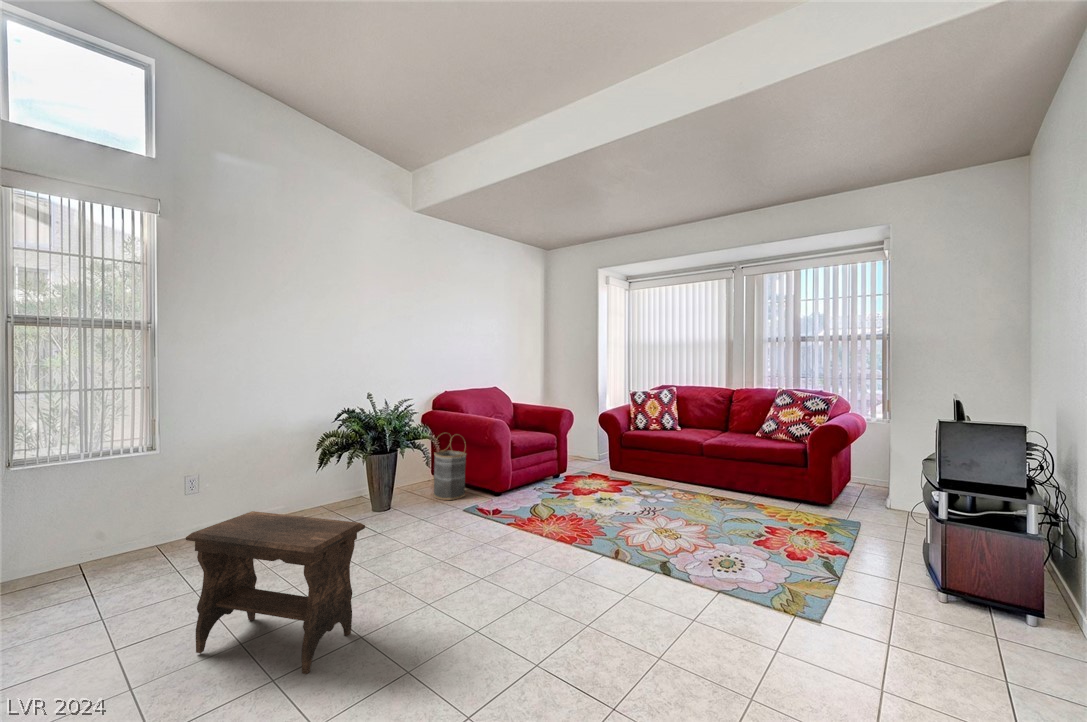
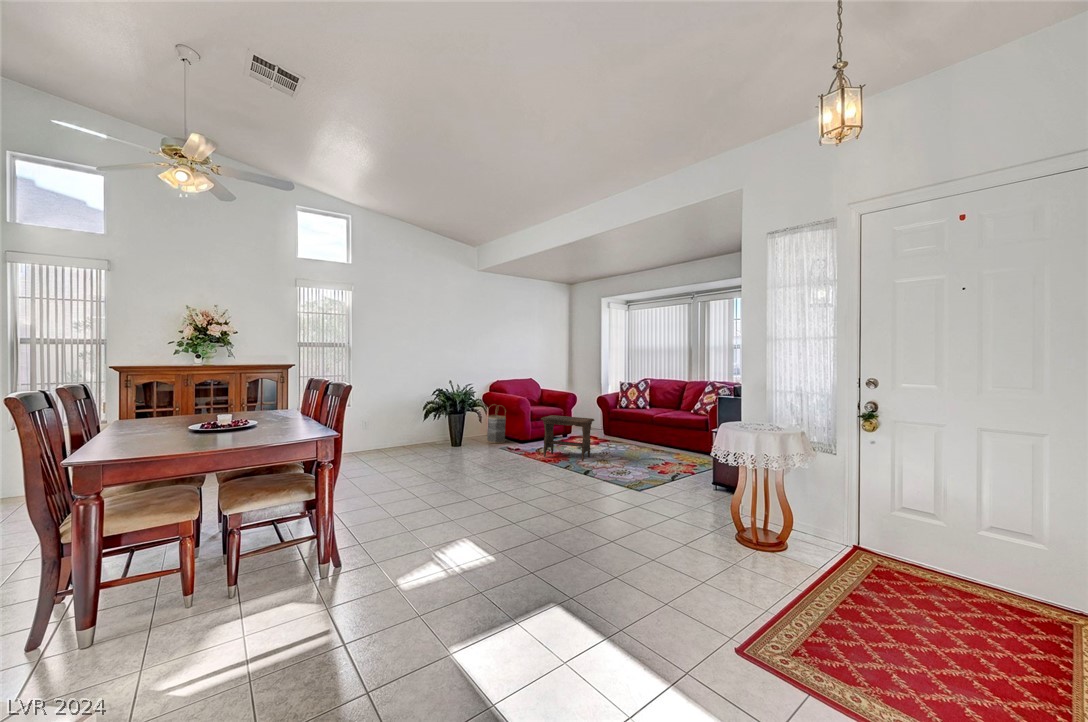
footstool: present [186,511,365,674] -> present [541,415,594,461]

